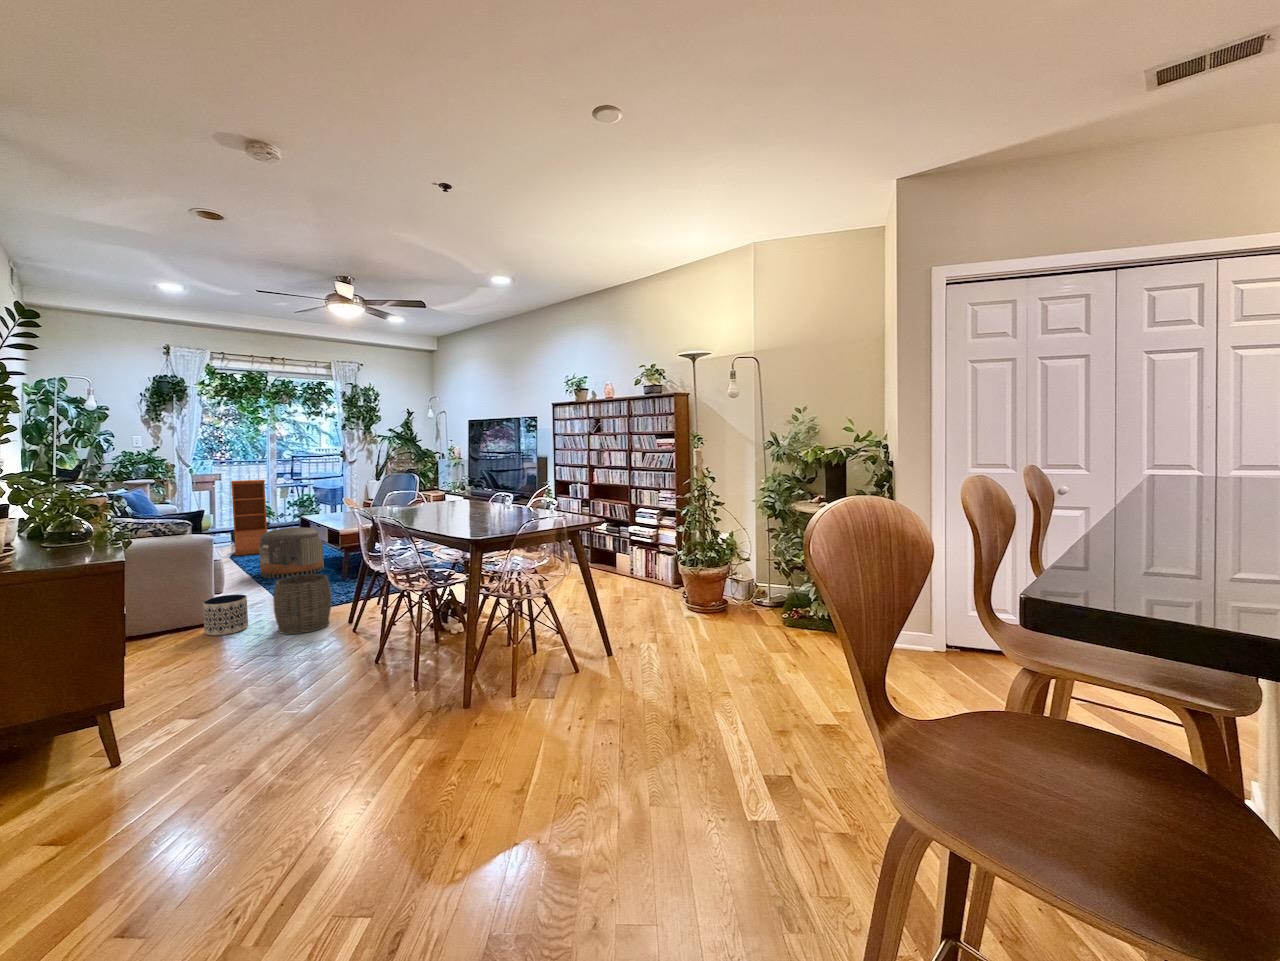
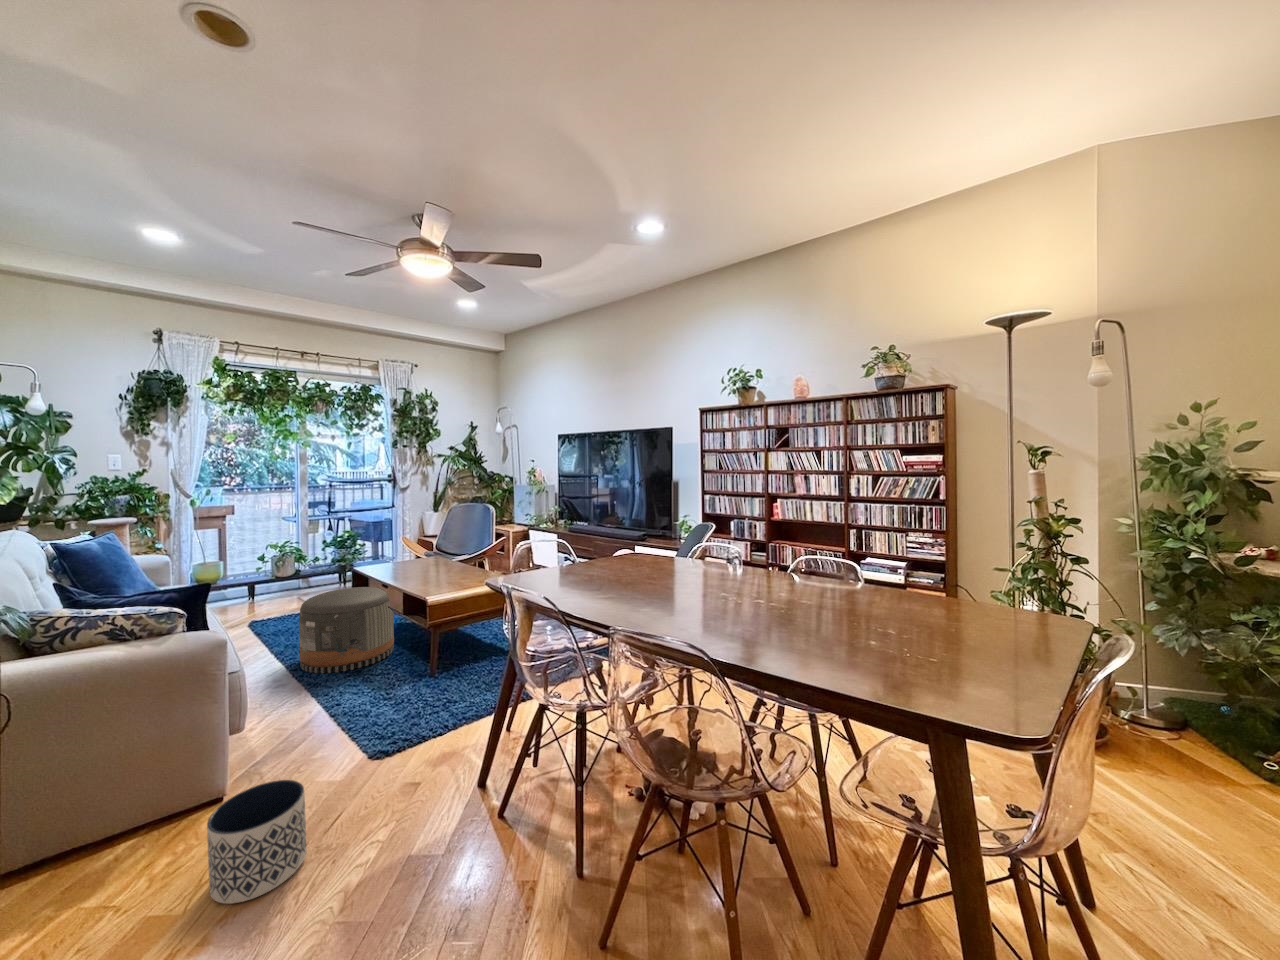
bookcase: present [231,480,267,556] -> none [250,513,301,621]
woven basket: present [273,574,332,634] -> none [368,723,481,886]

